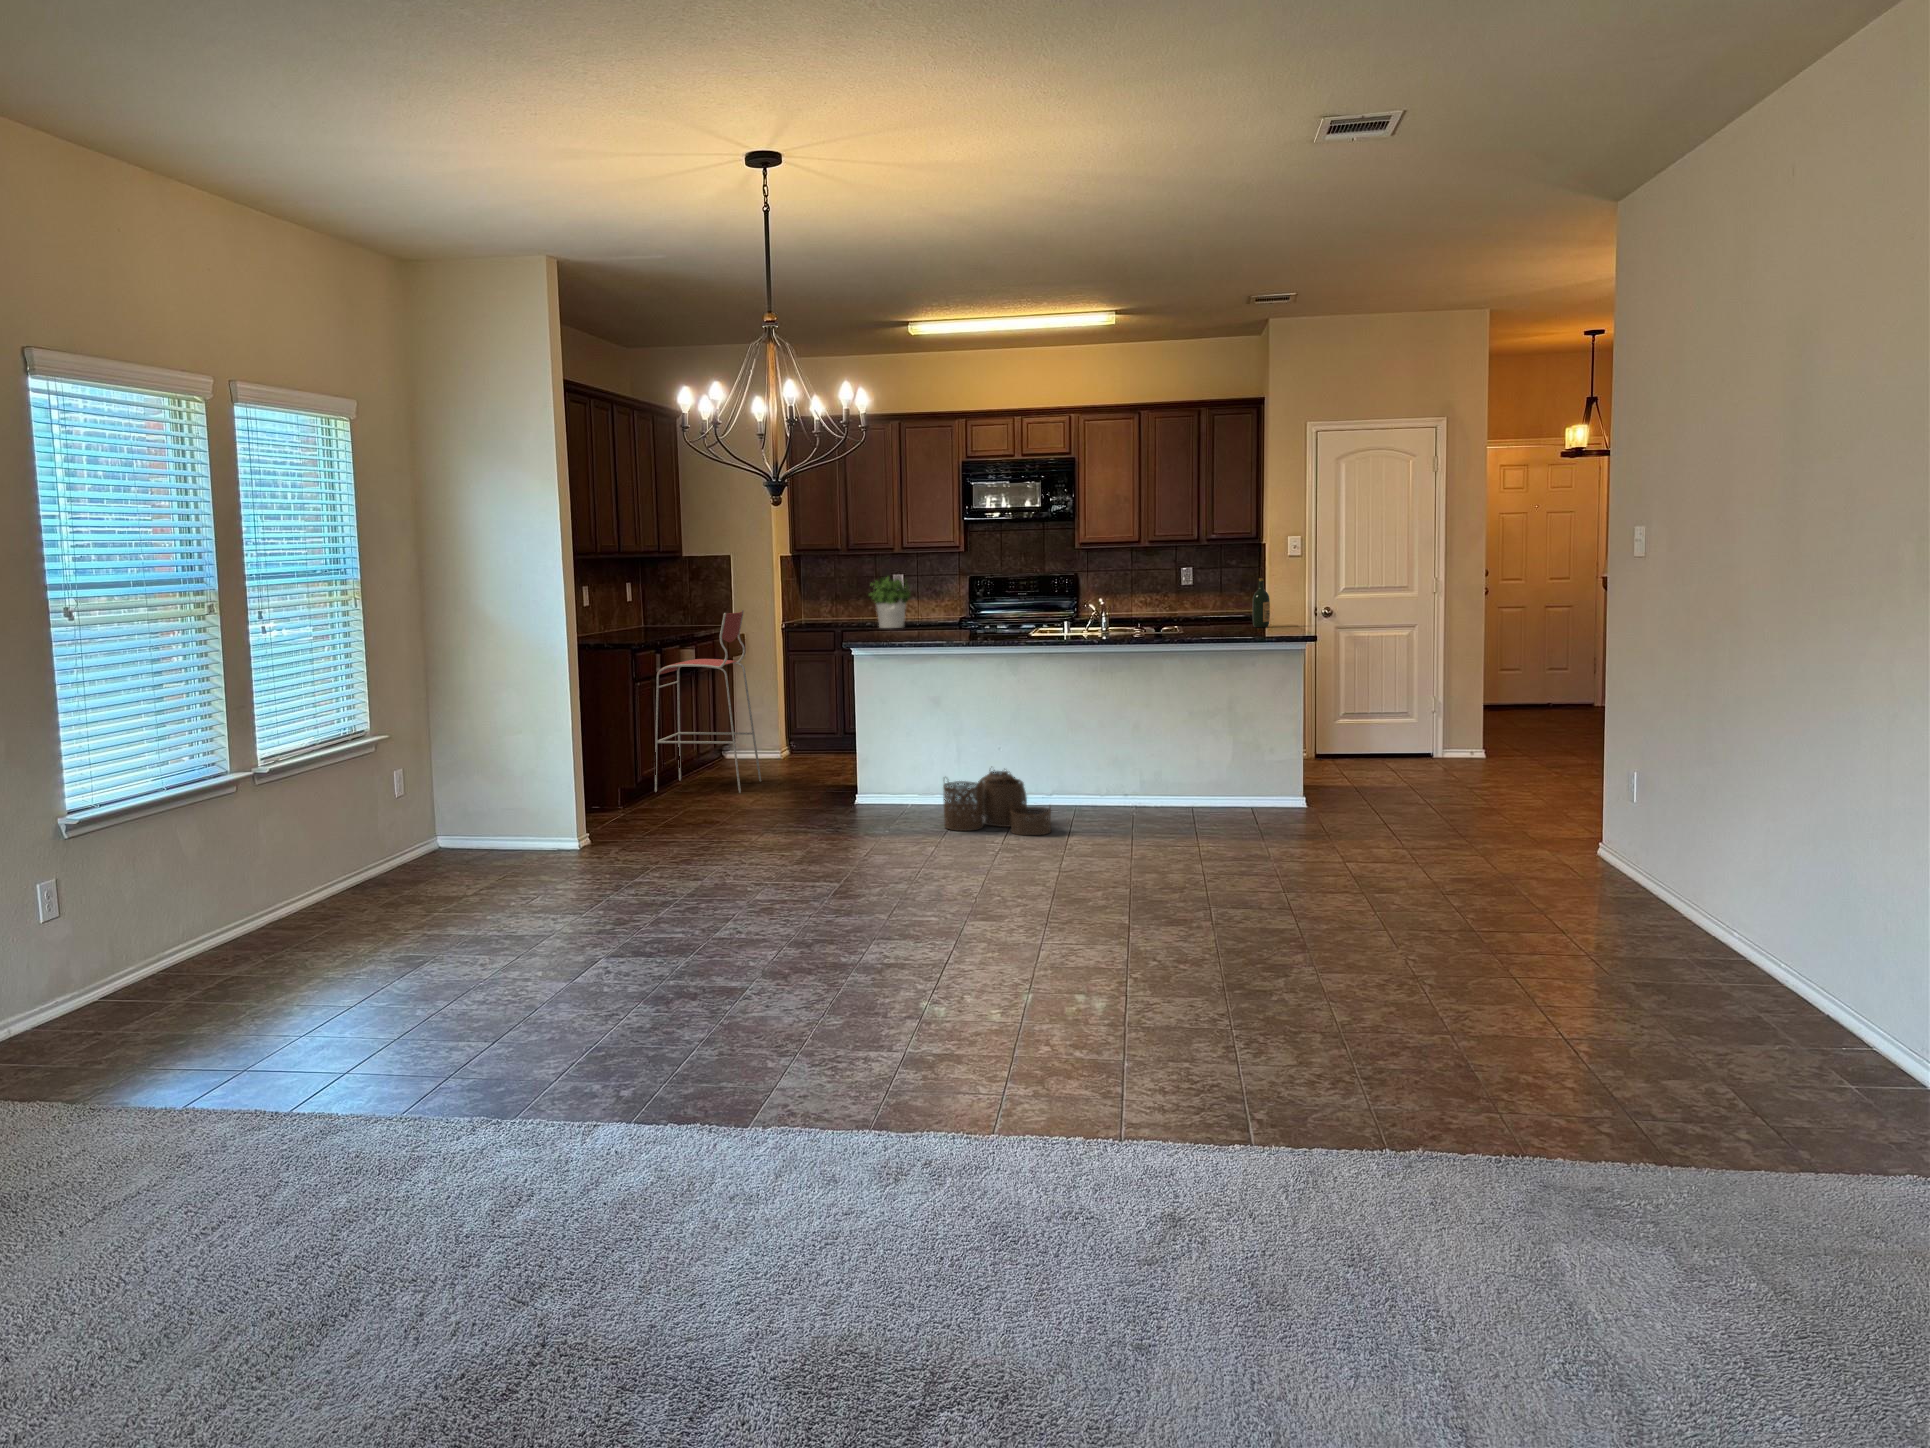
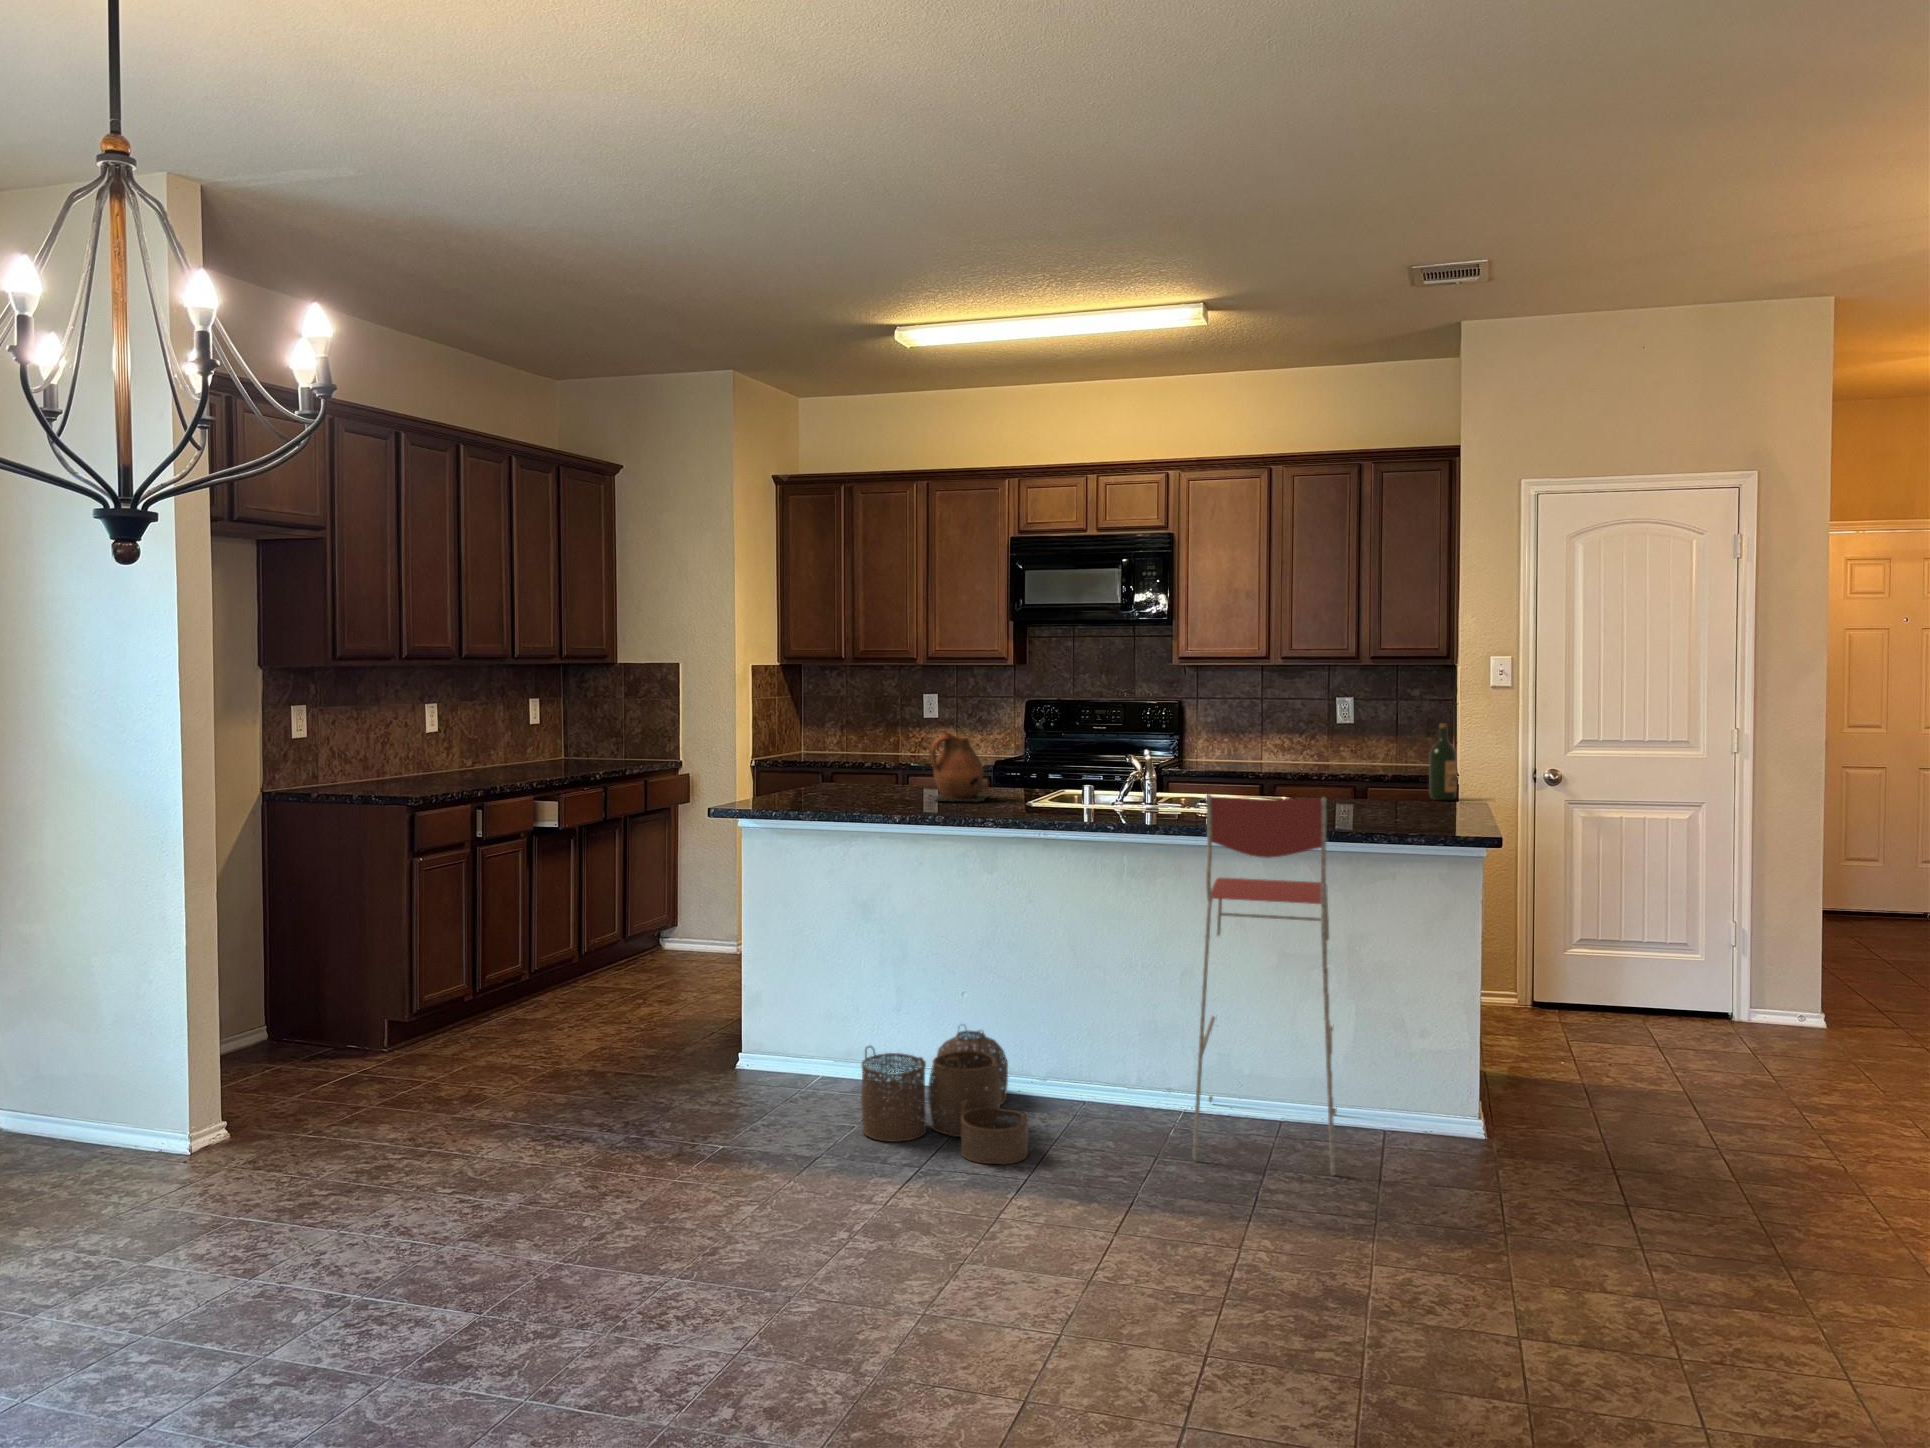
potted plant: present [869,577,910,628] -> none [869,699,930,773]
ceramic pitcher: none [938,590,976,637] -> present [929,730,988,801]
bar stool: present [655,610,761,793] -> present [1193,794,1336,1175]

